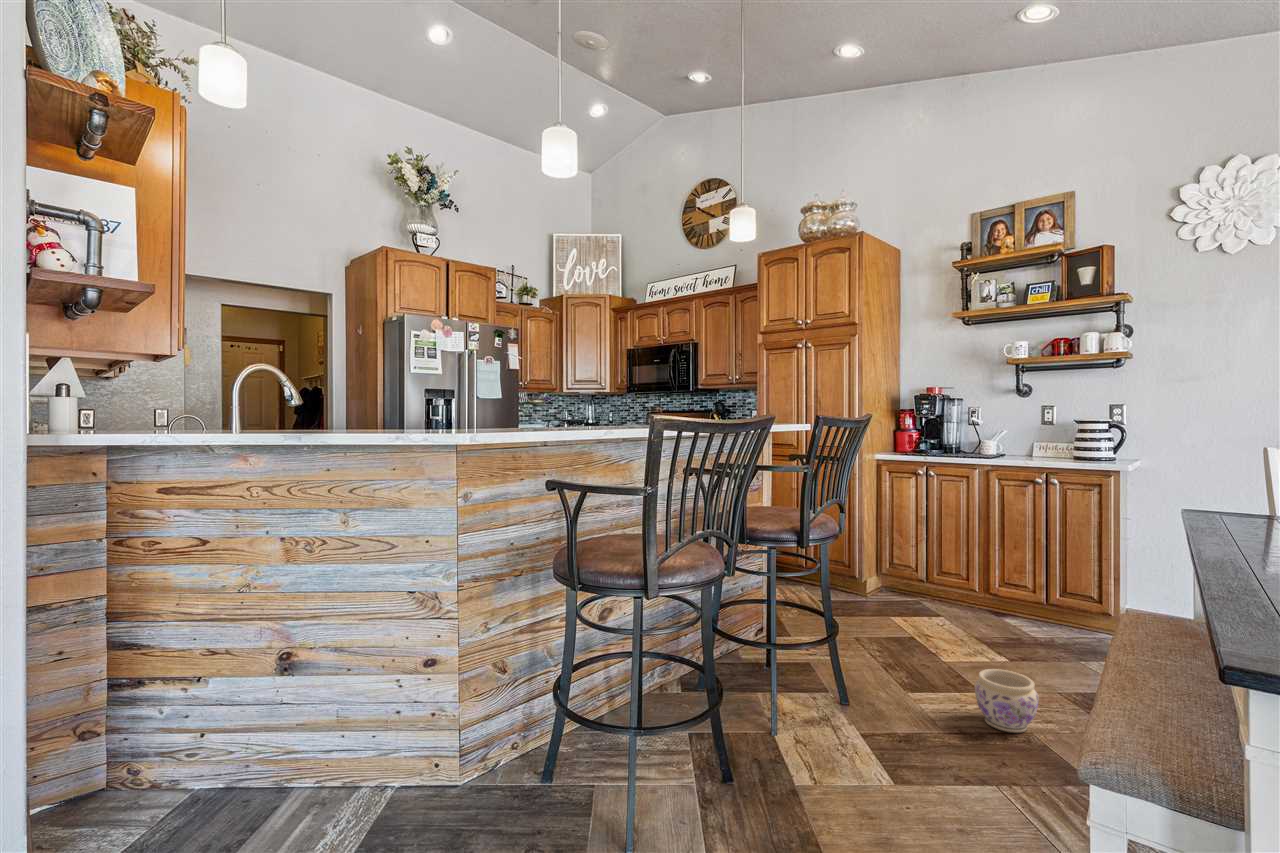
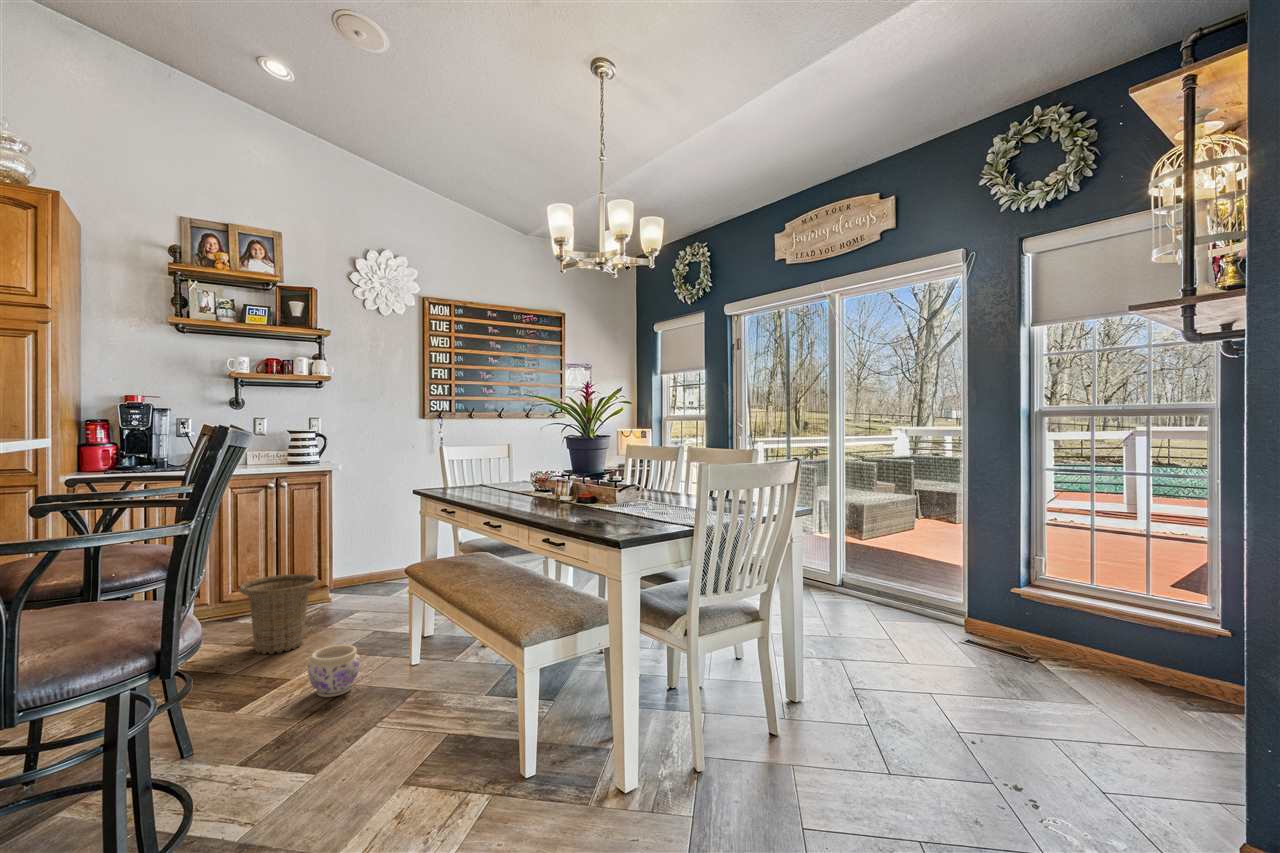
basket: none [968,577,1055,666] -> present [239,574,318,654]

